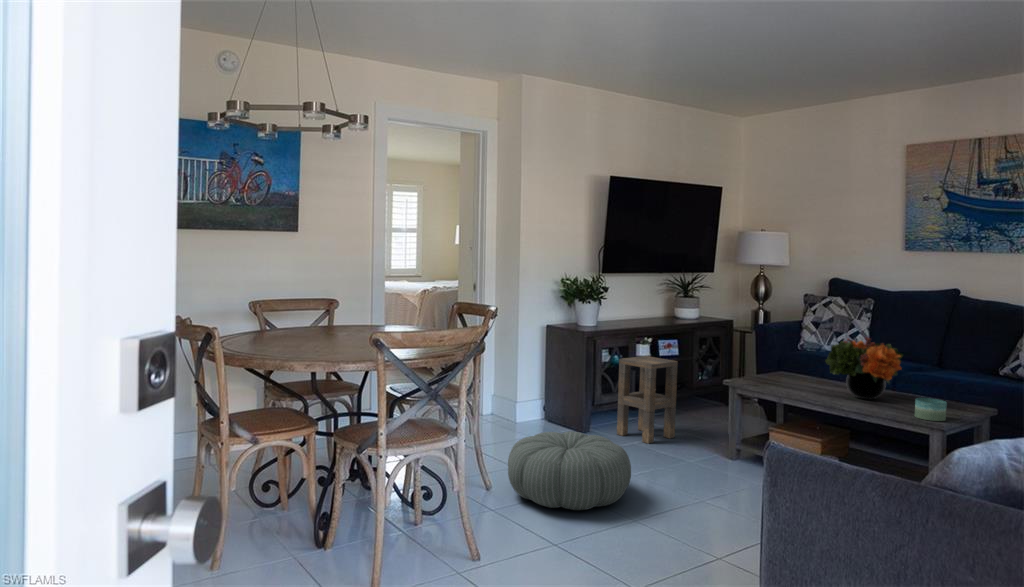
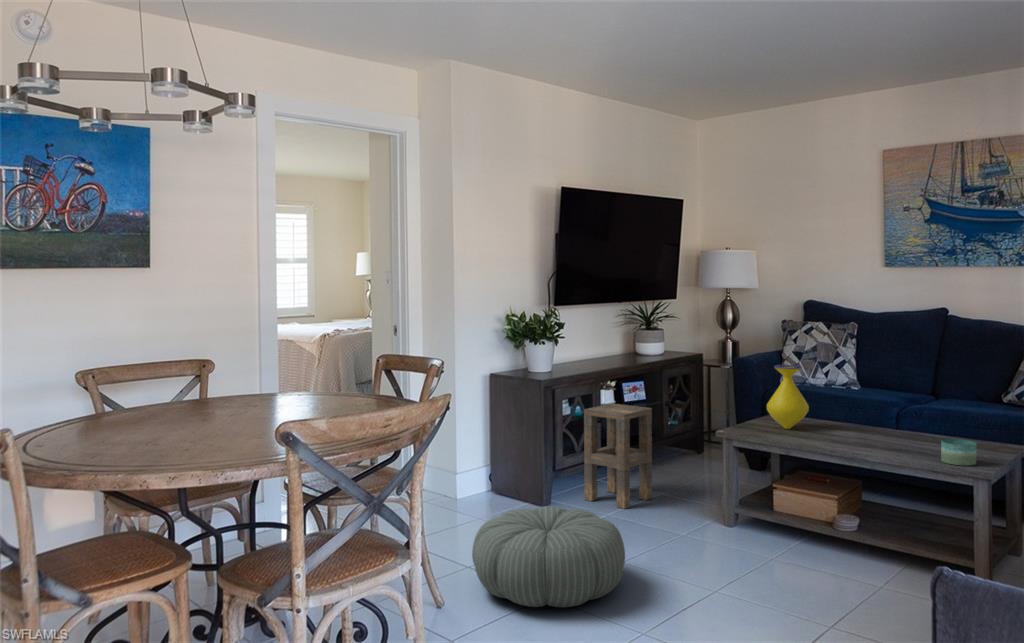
vase: none [772,329,809,384] -> present [767,365,809,429]
flower arrangement: present [826,337,903,399] -> none [830,371,920,443]

